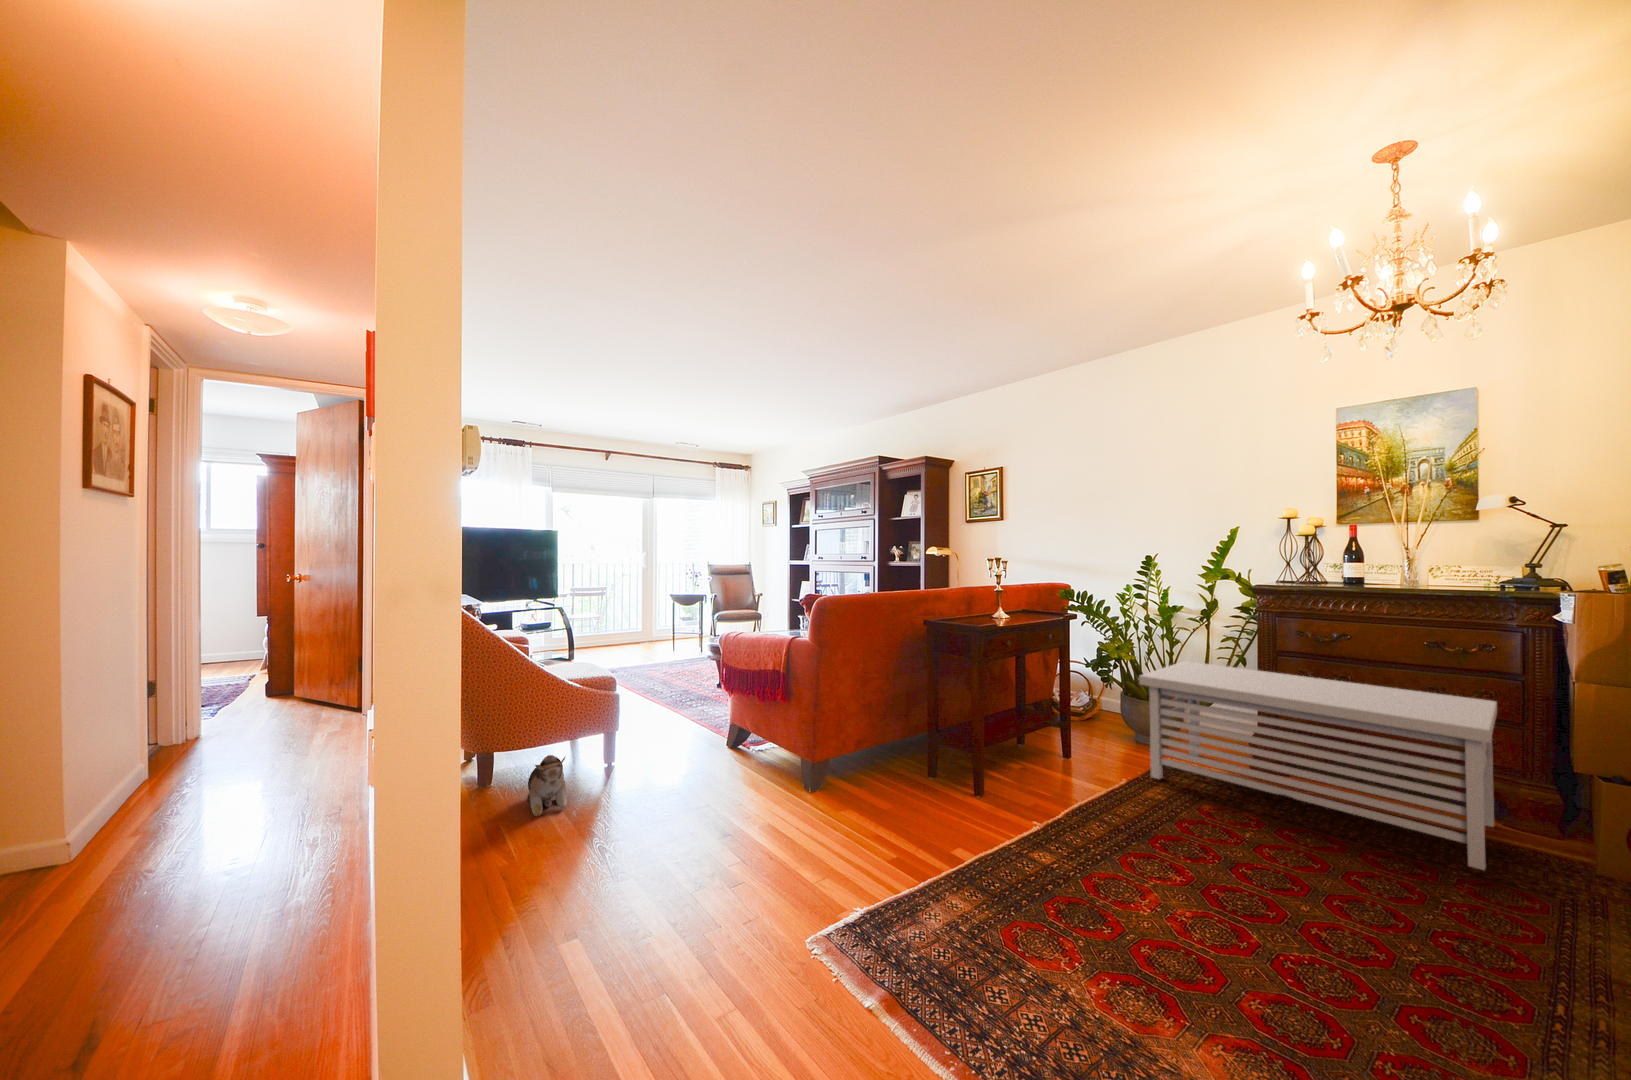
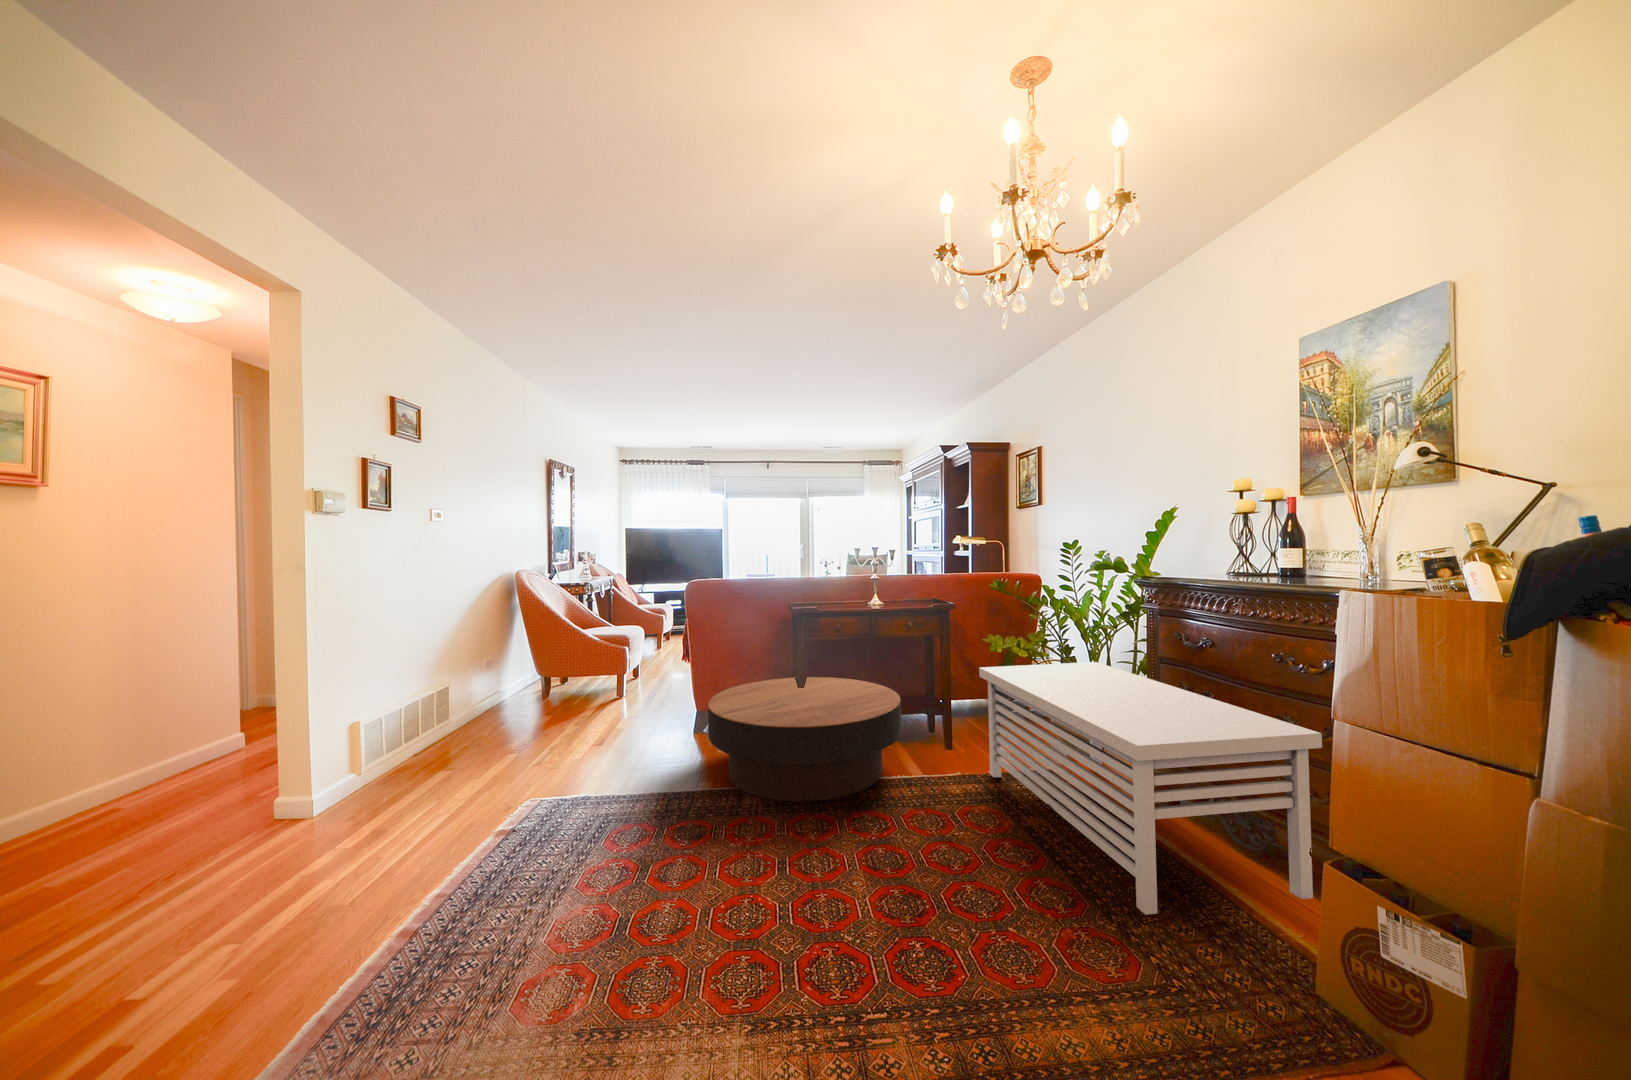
coffee table: none [906,701,1138,855] -> present [708,677,901,802]
plush toy: present [527,755,567,816] -> none [534,678,571,716]

